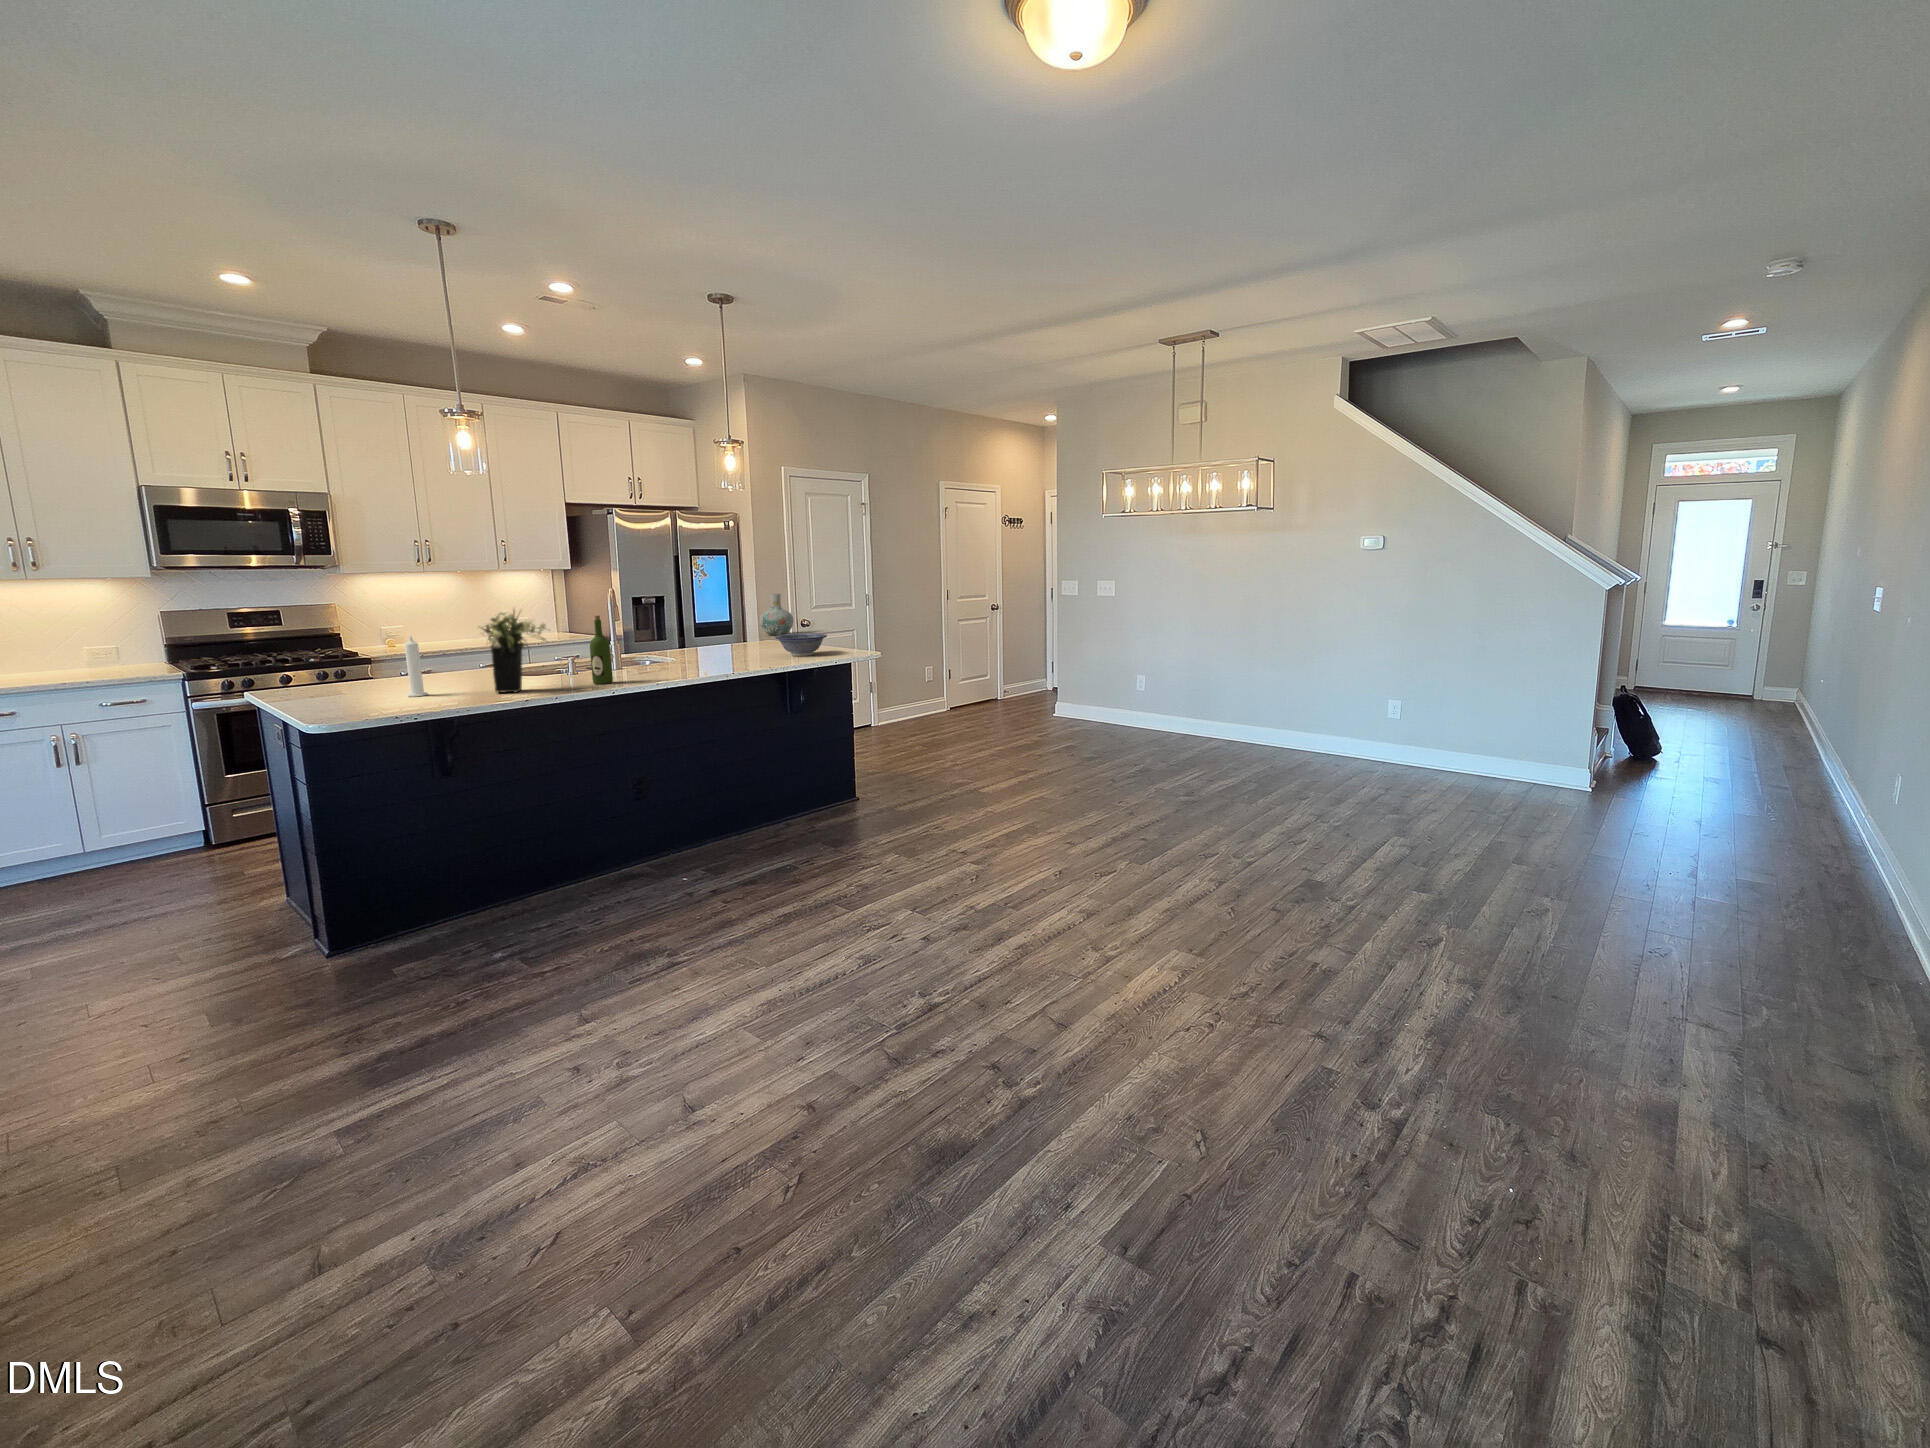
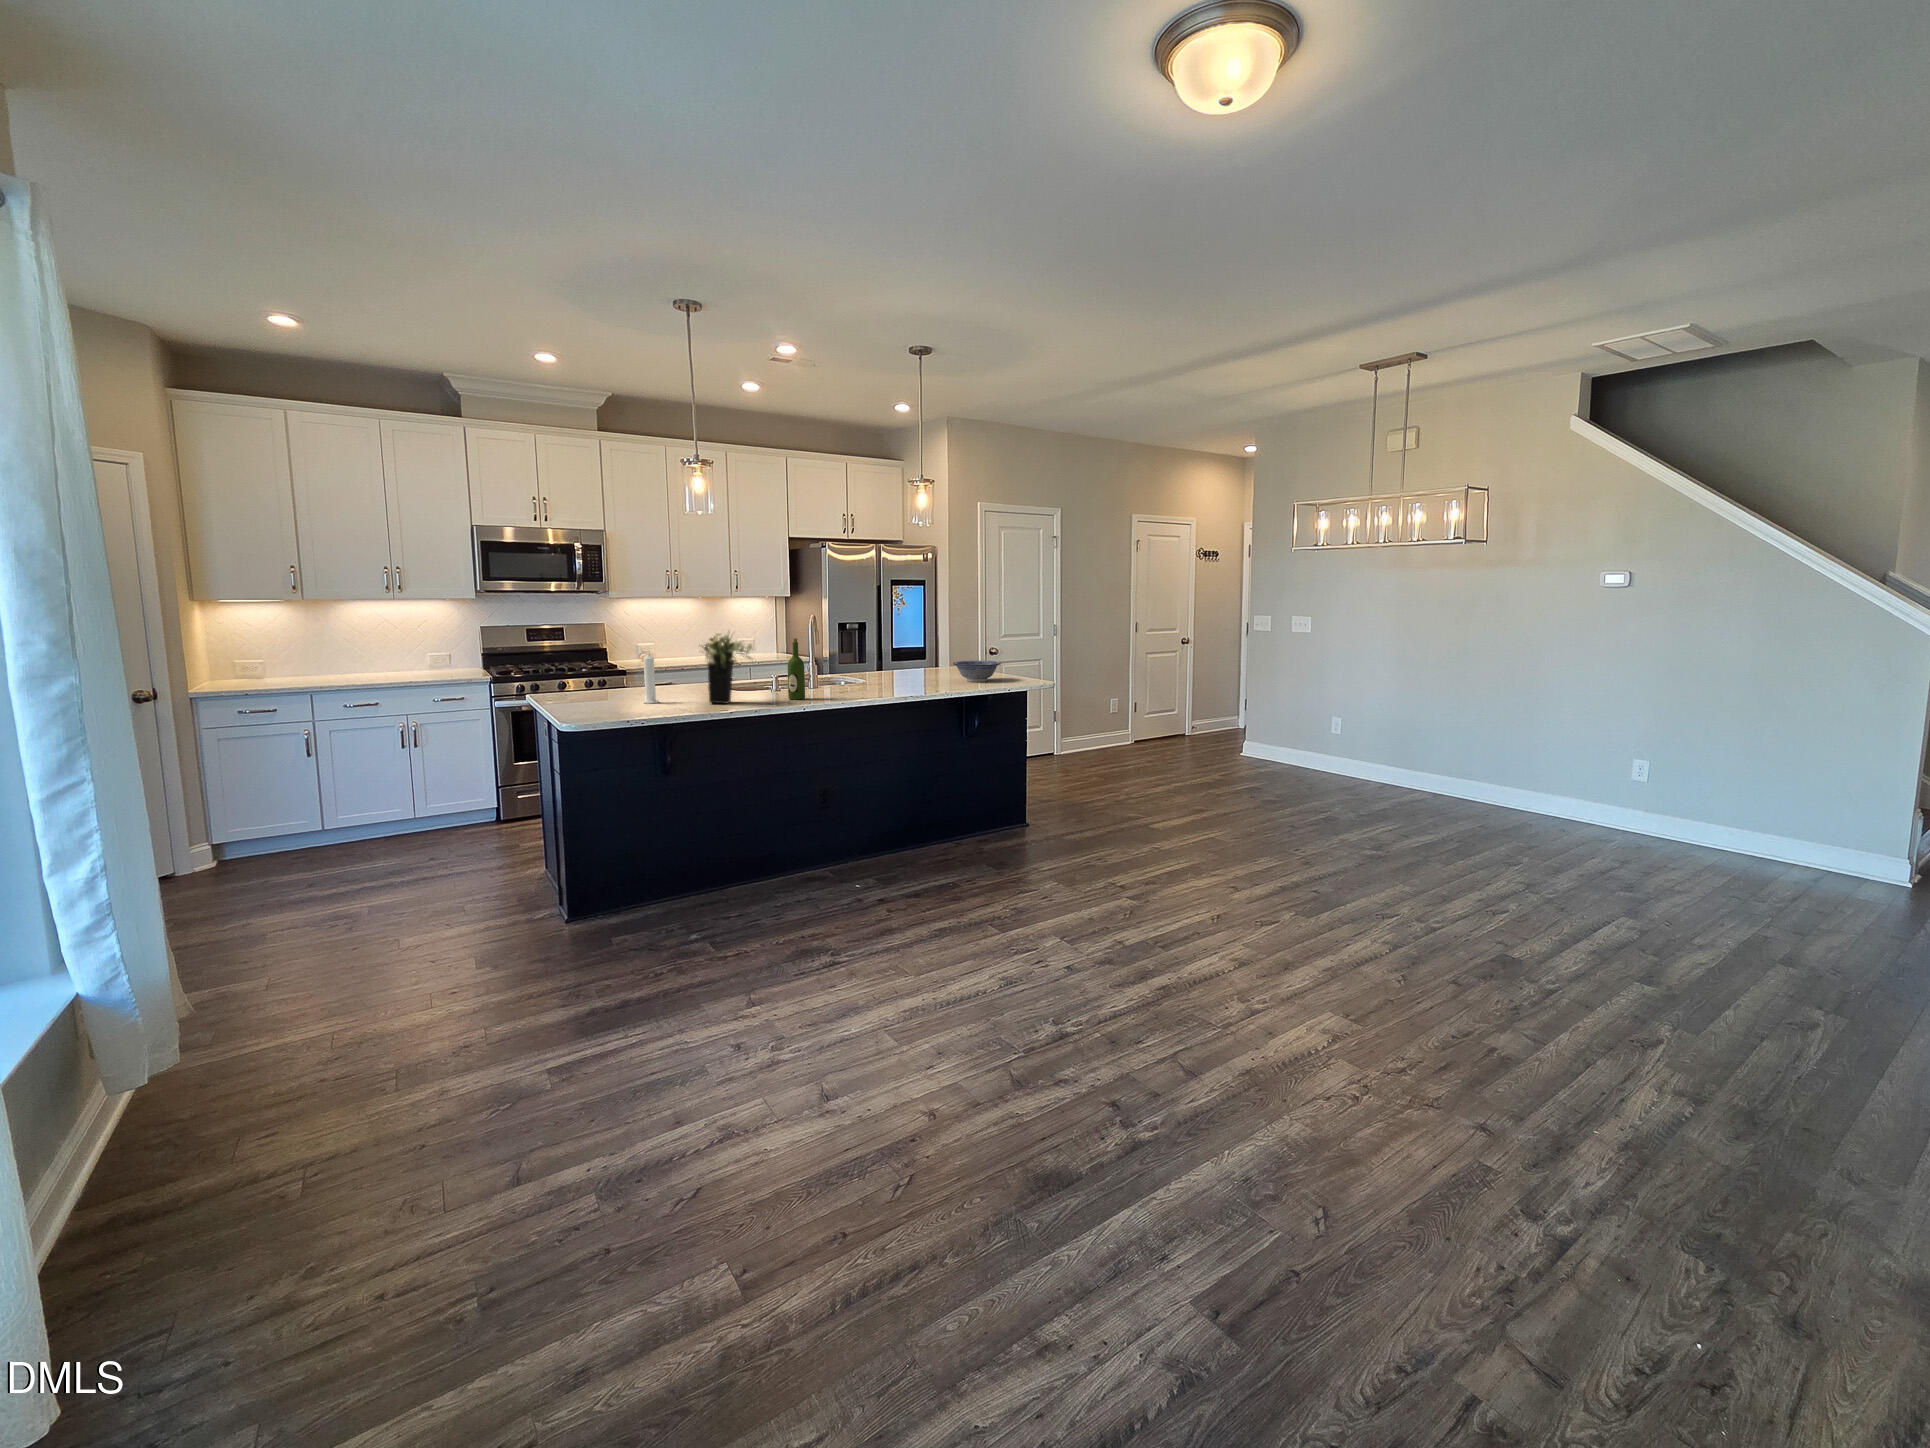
vase: present [760,594,793,635] -> none [947,623,978,662]

